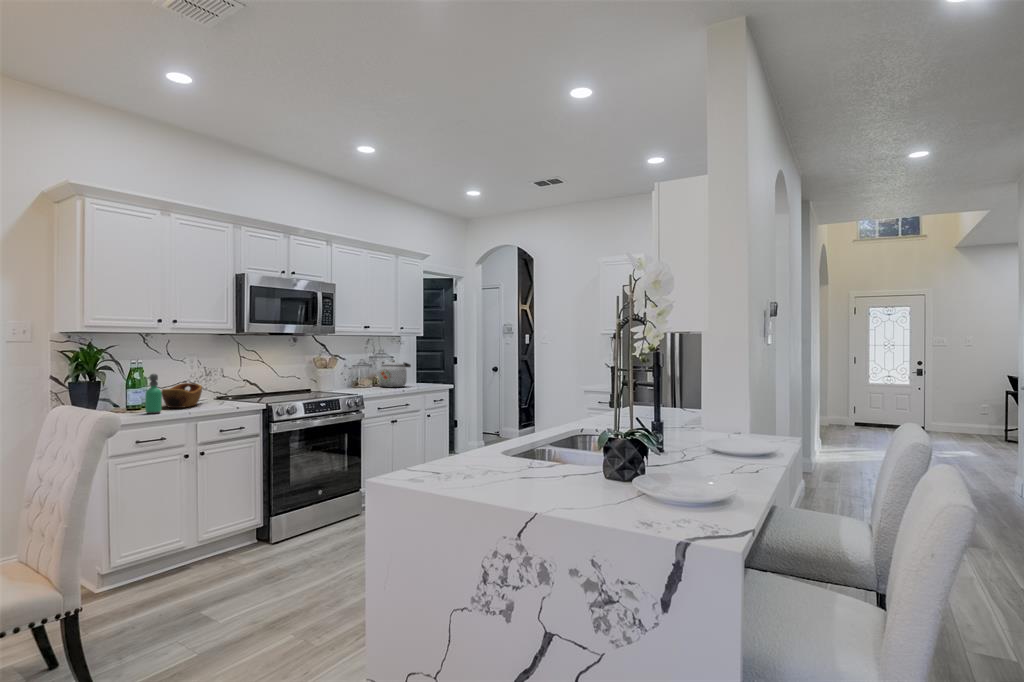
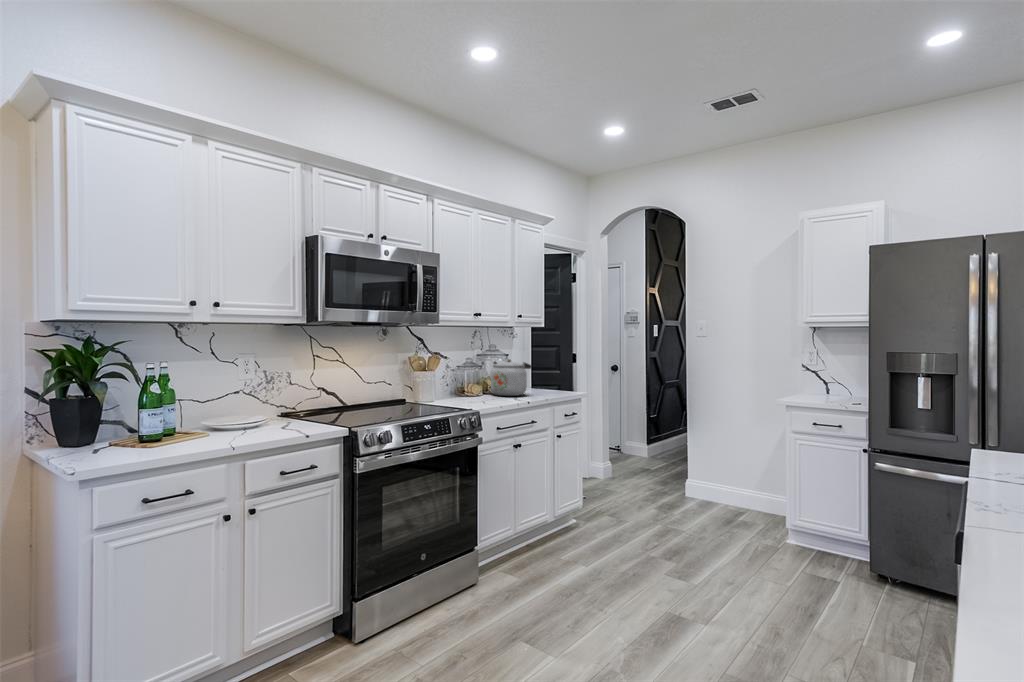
soap dispenser: present [145,374,162,414] -> none [162,387,188,453]
wooden bowl: present [162,383,202,408] -> none [194,396,256,439]

